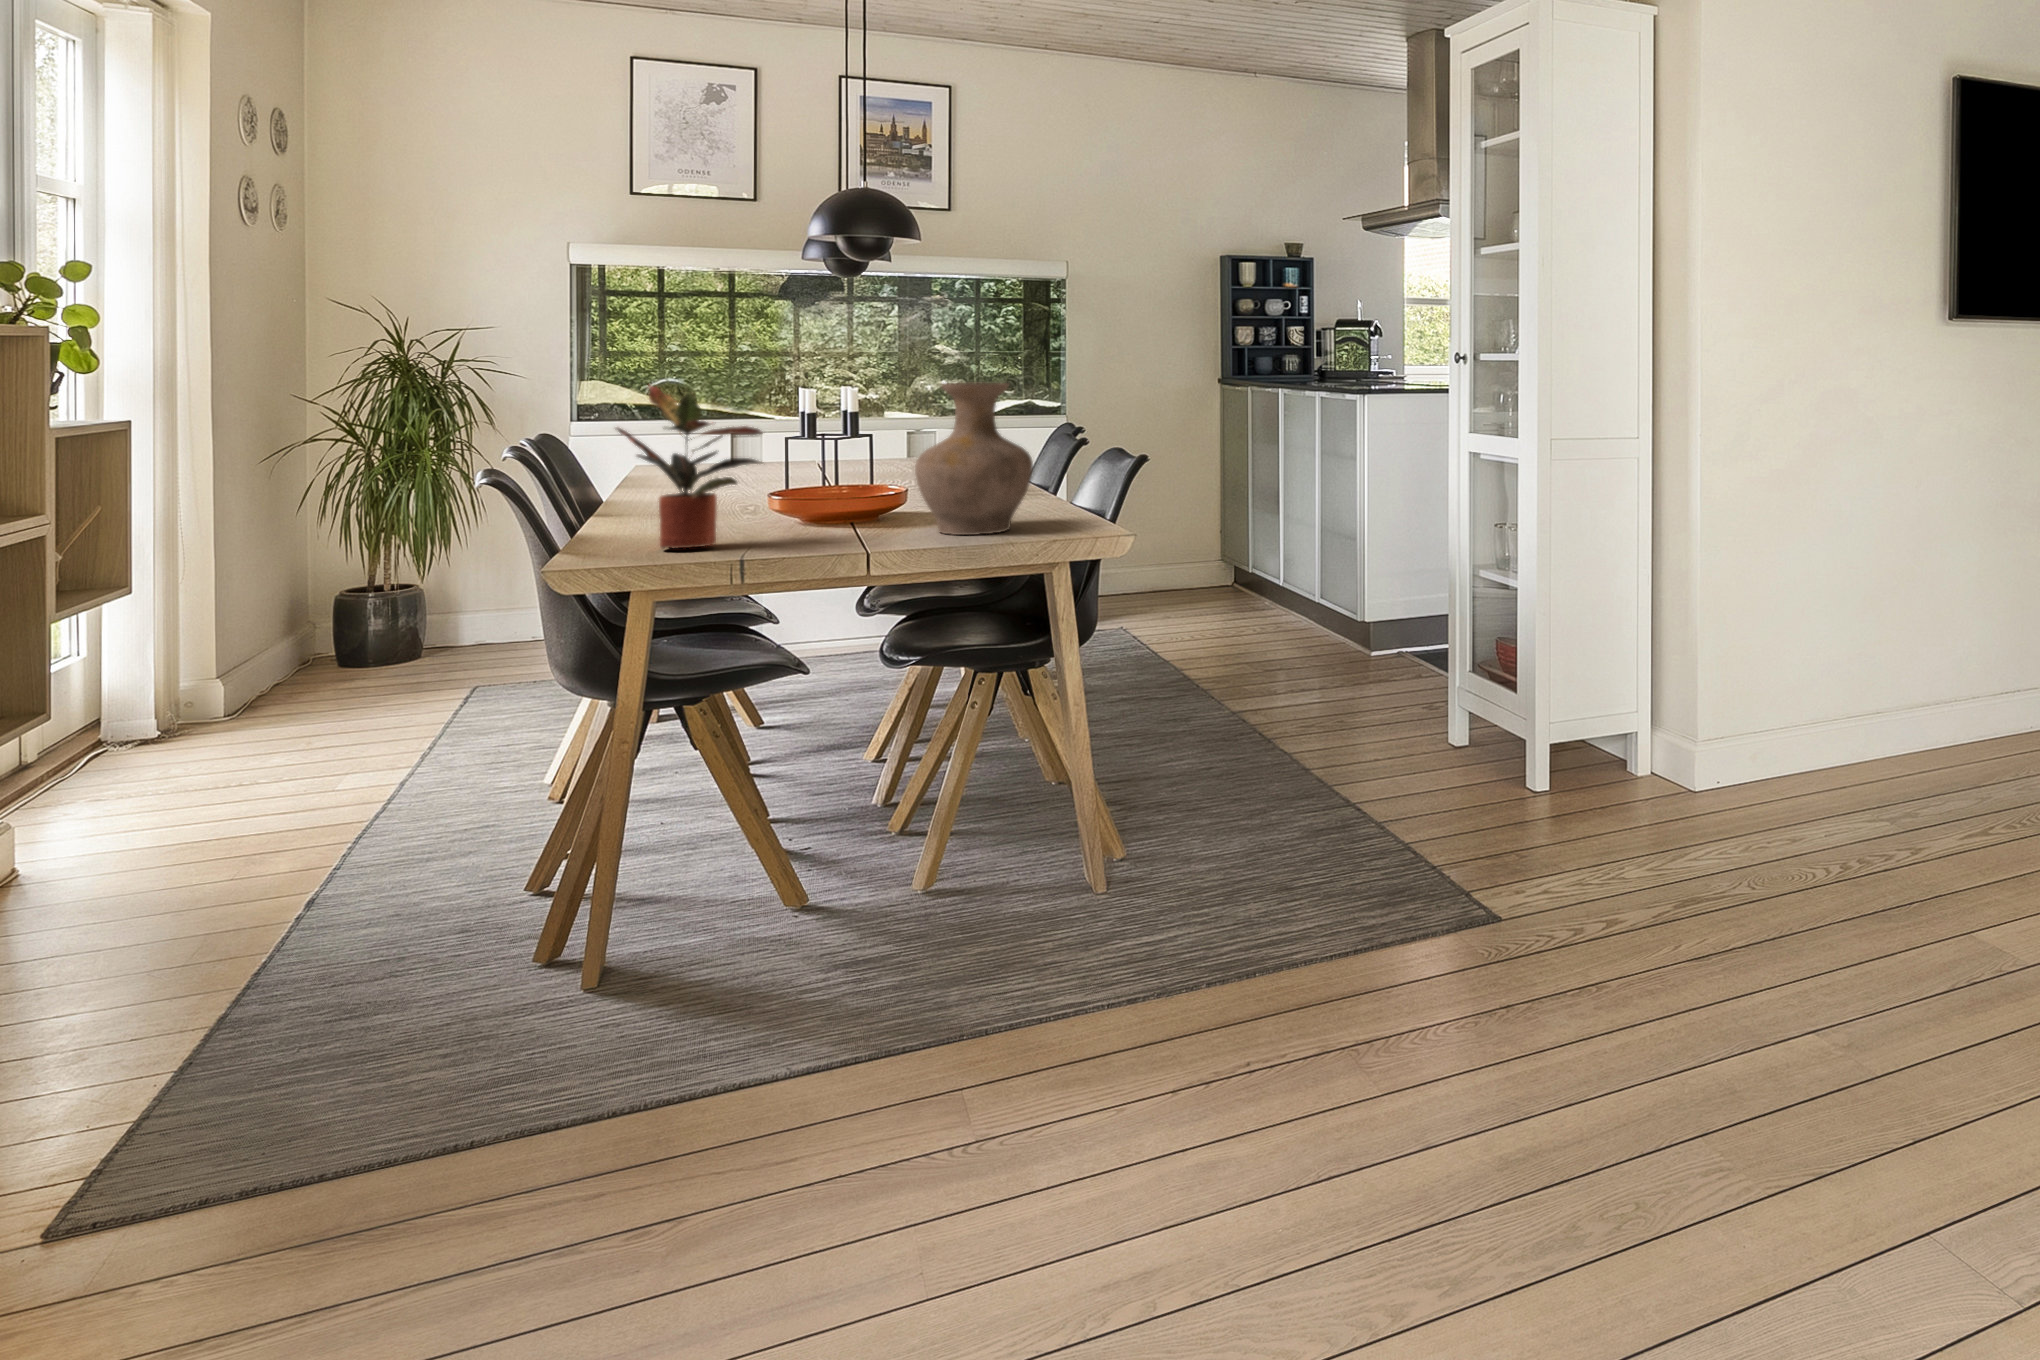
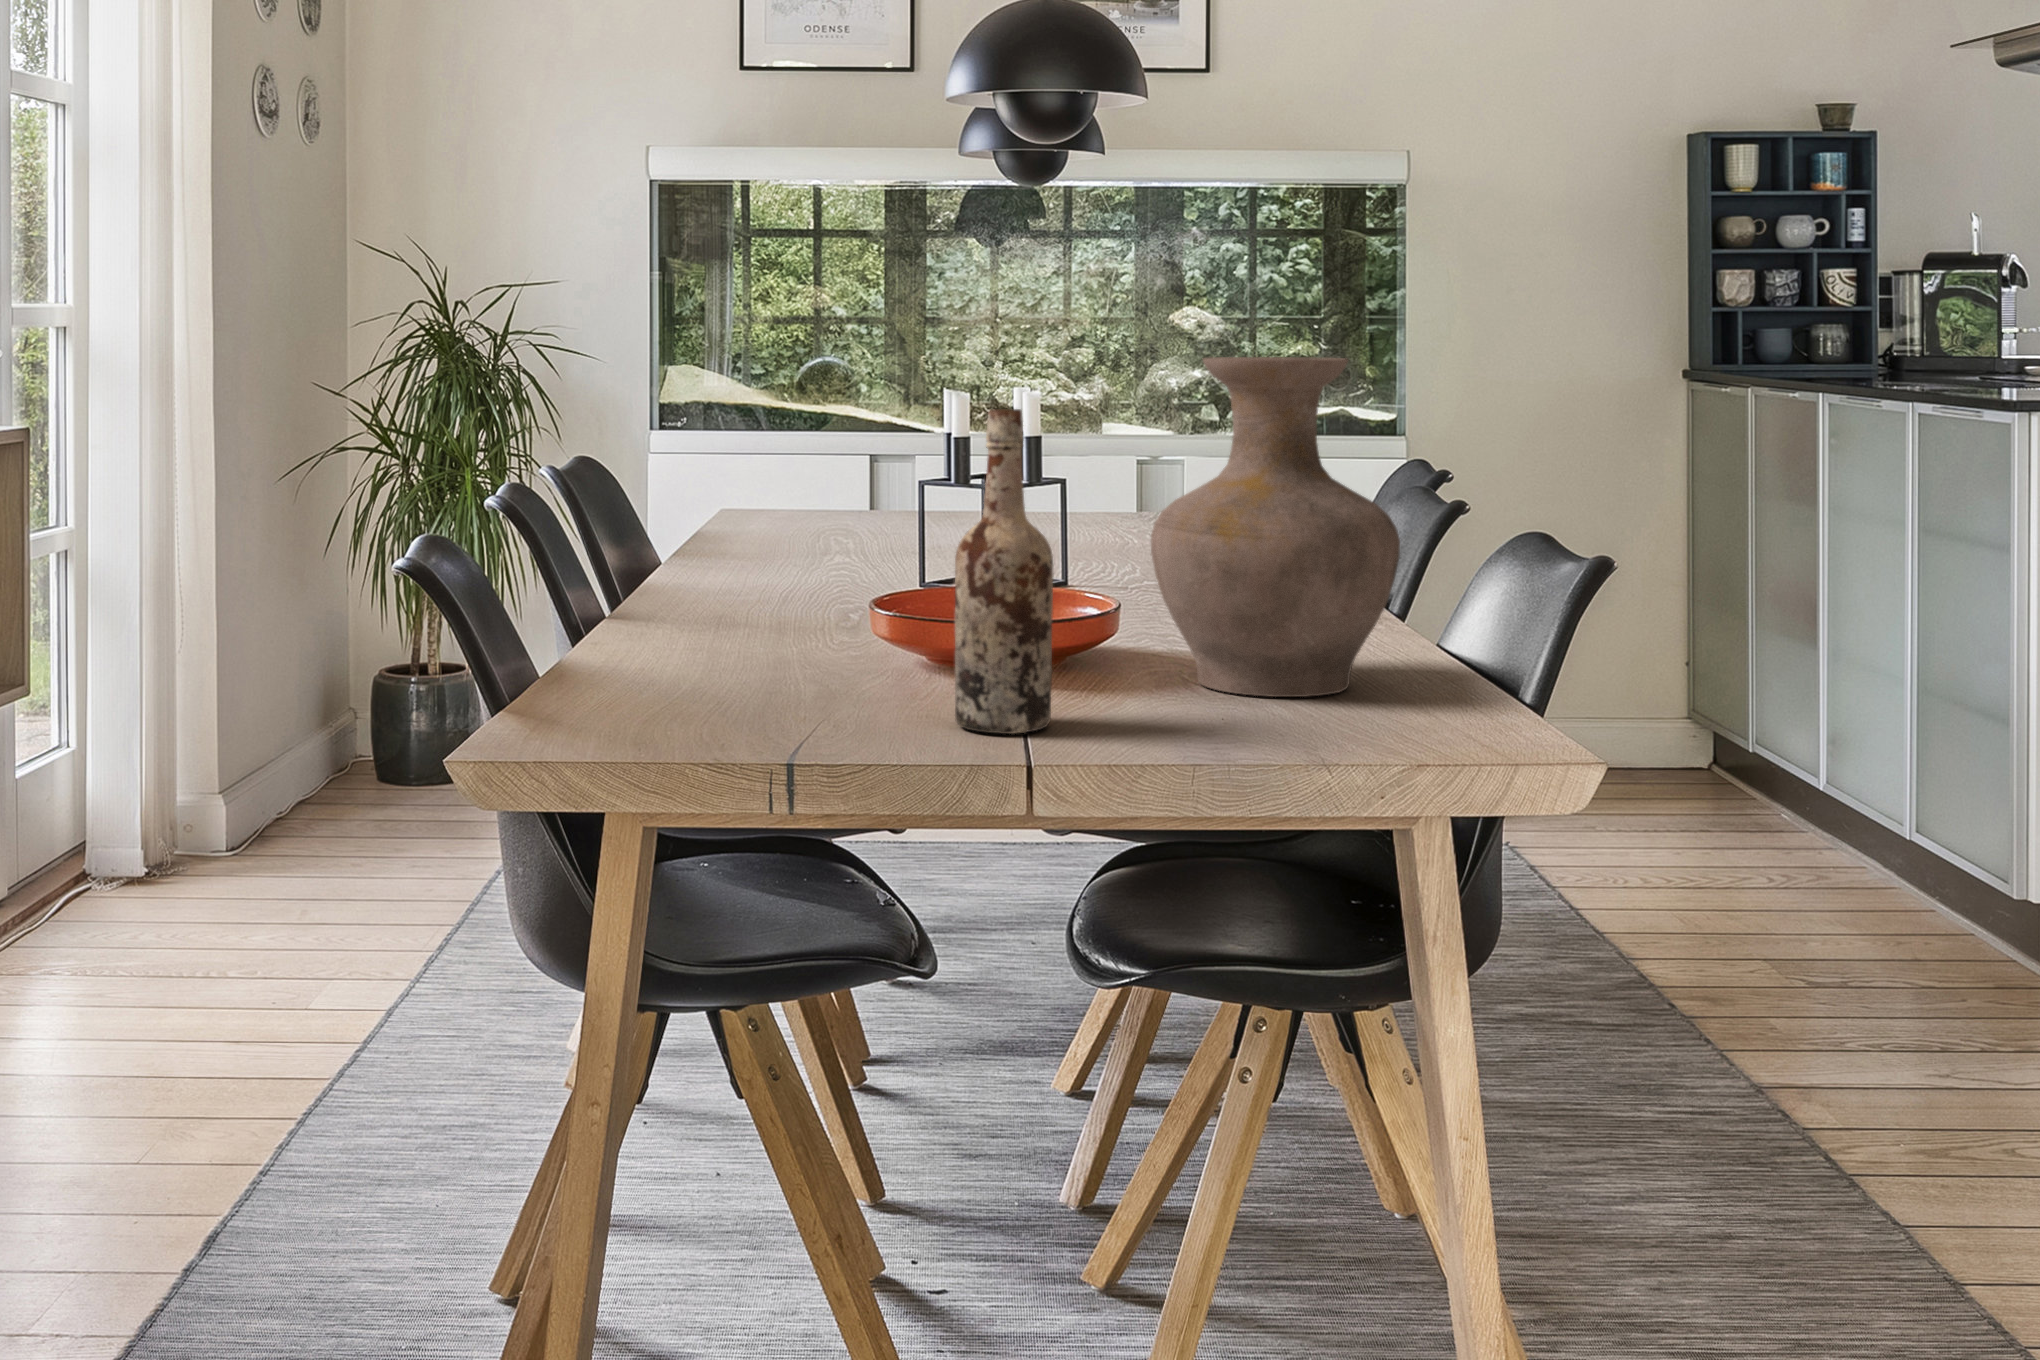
potted plant: present [616,386,762,548] -> none [602,354,866,687]
wine bottle: none [818,409,867,555] -> present [955,409,1053,734]

